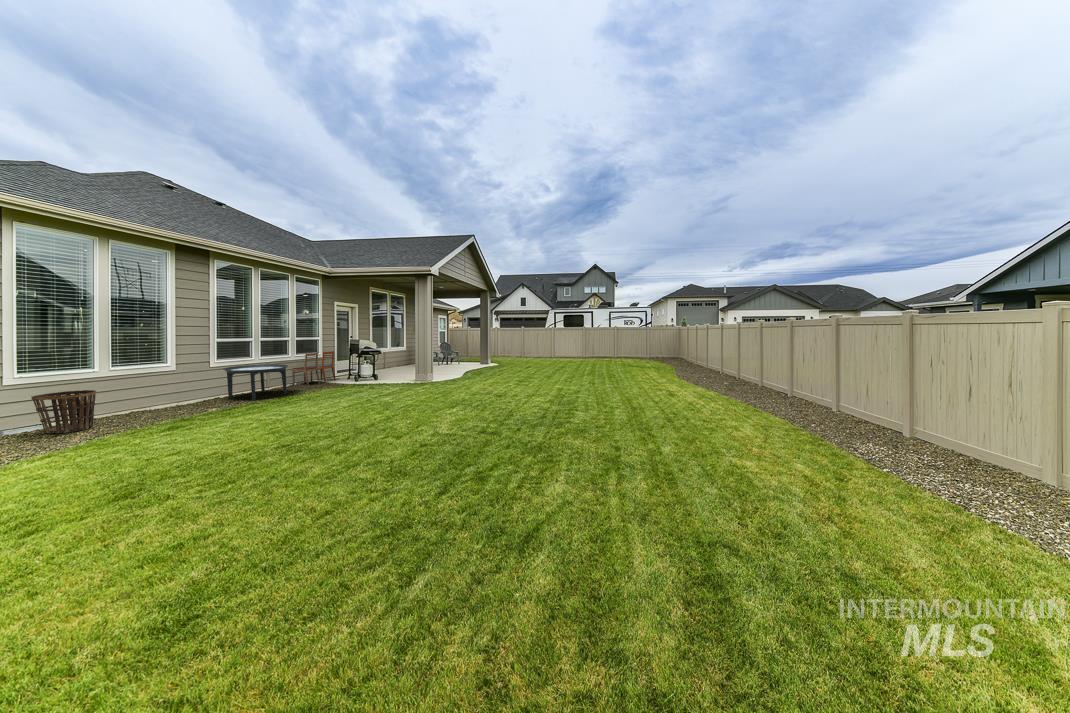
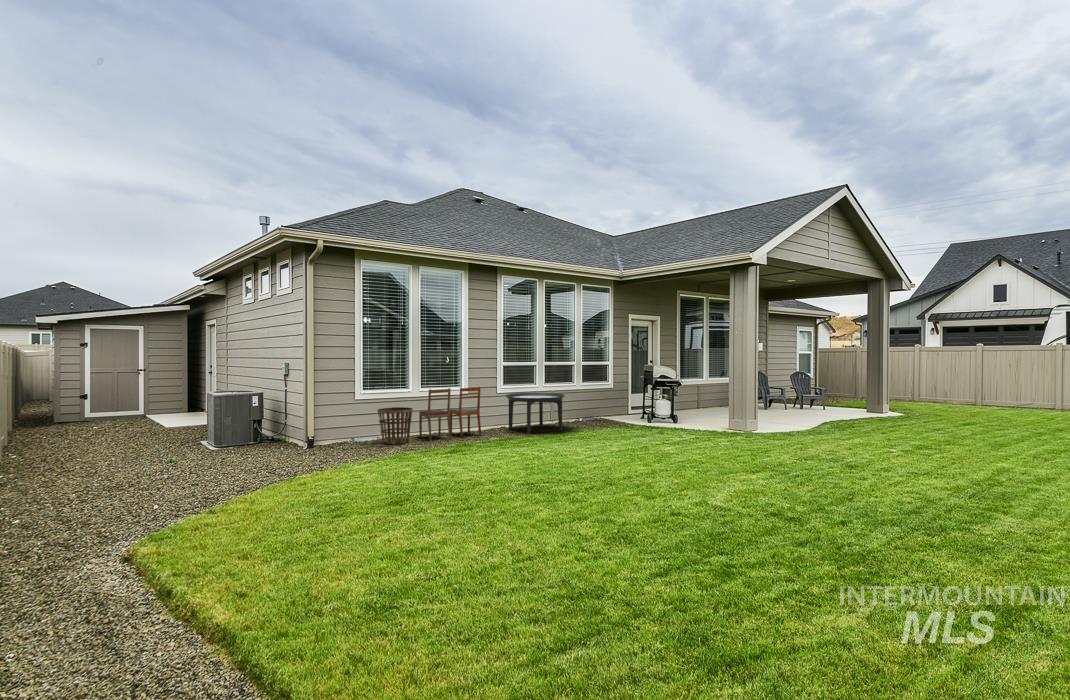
chair: present [292,351,336,386] -> present [419,387,481,441]

